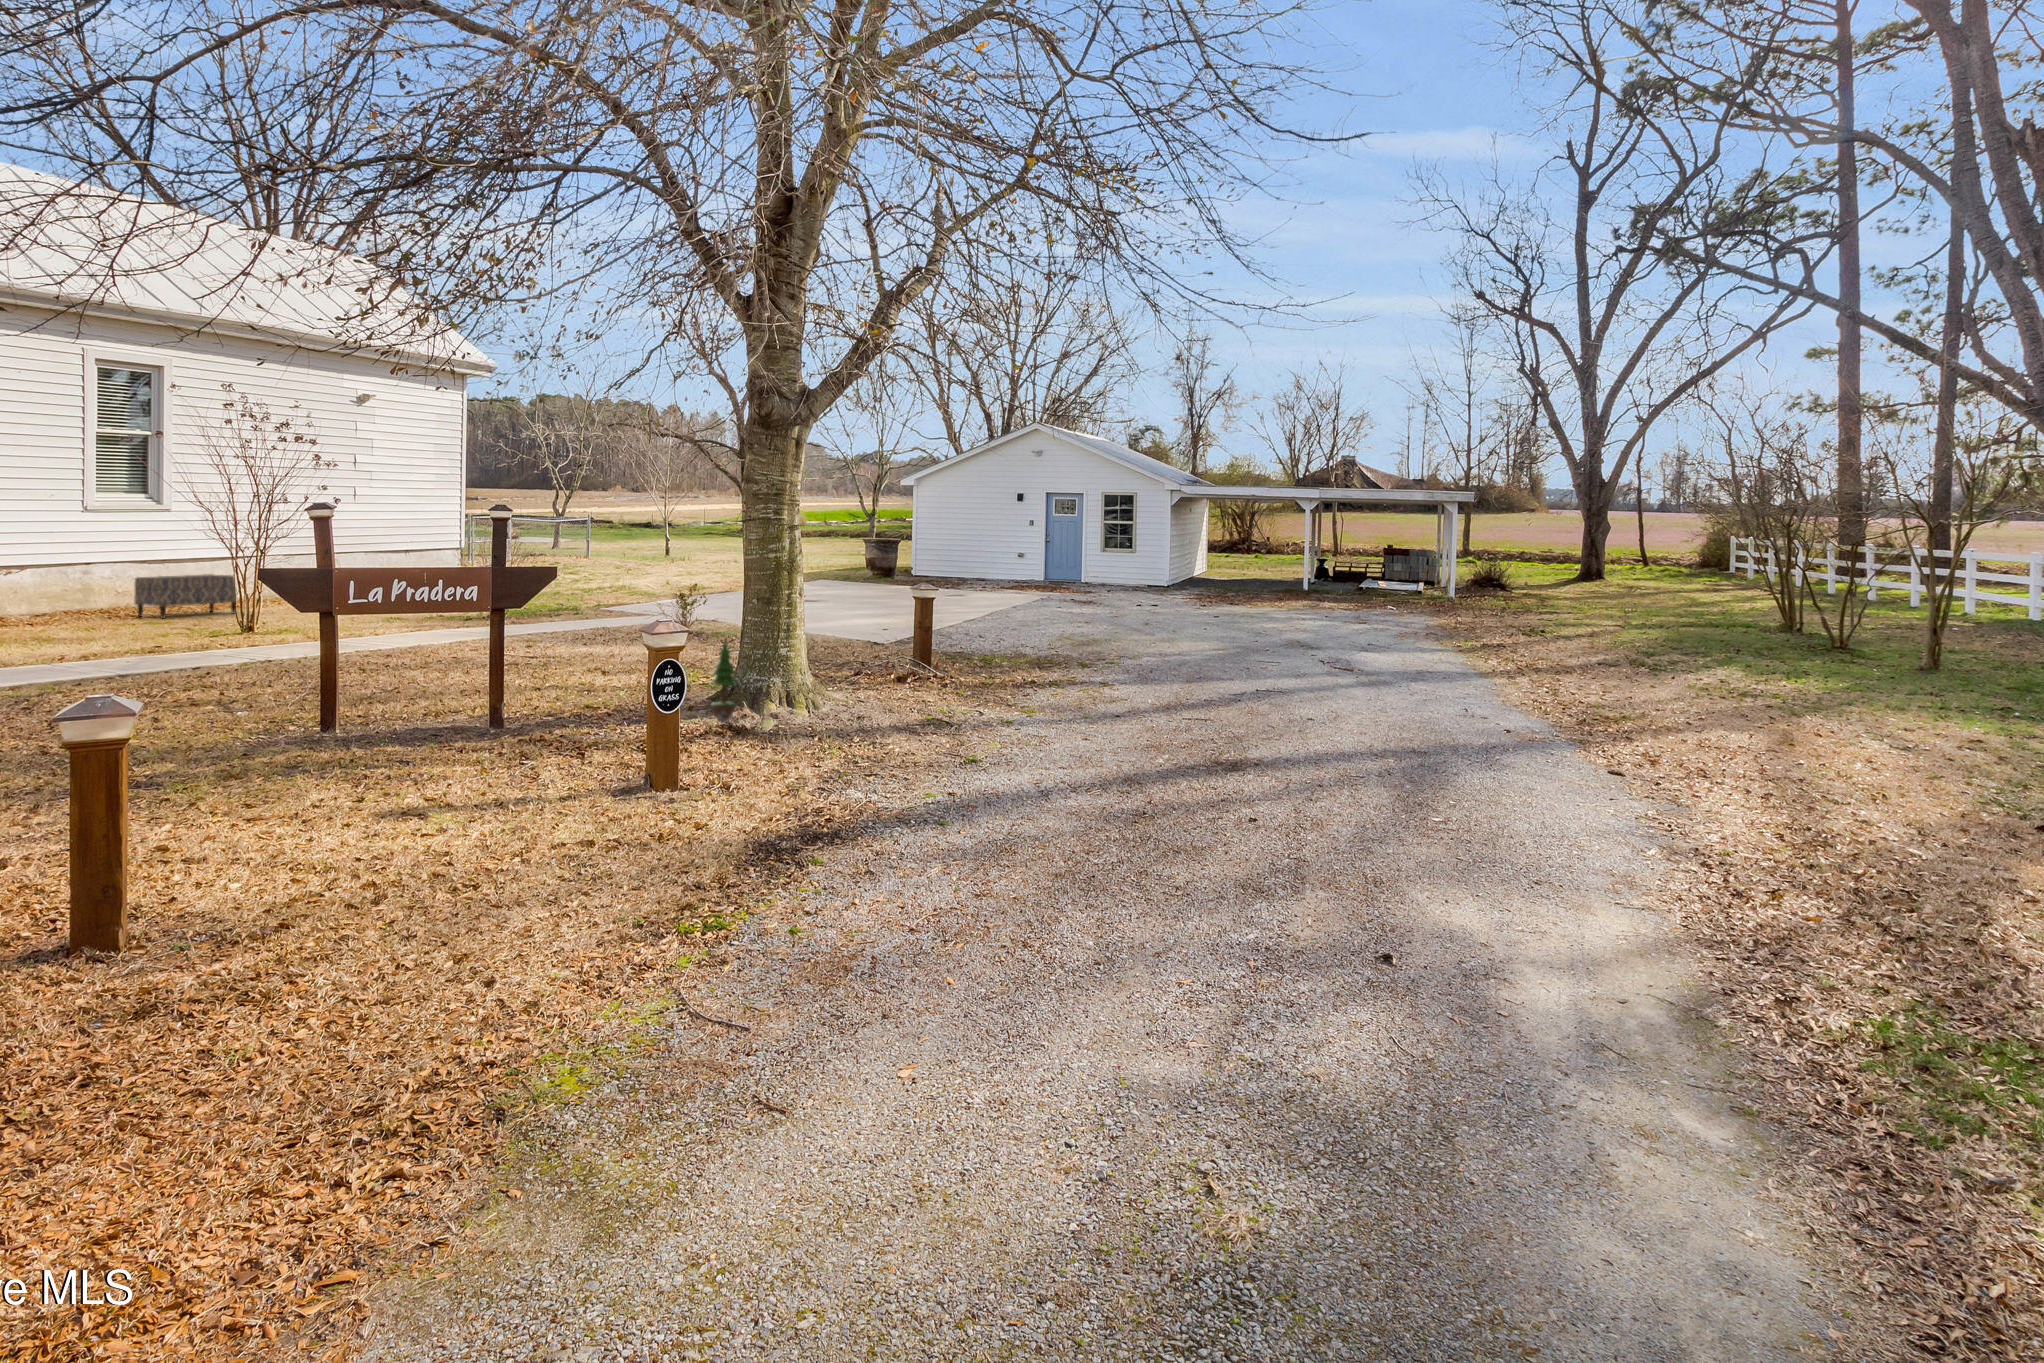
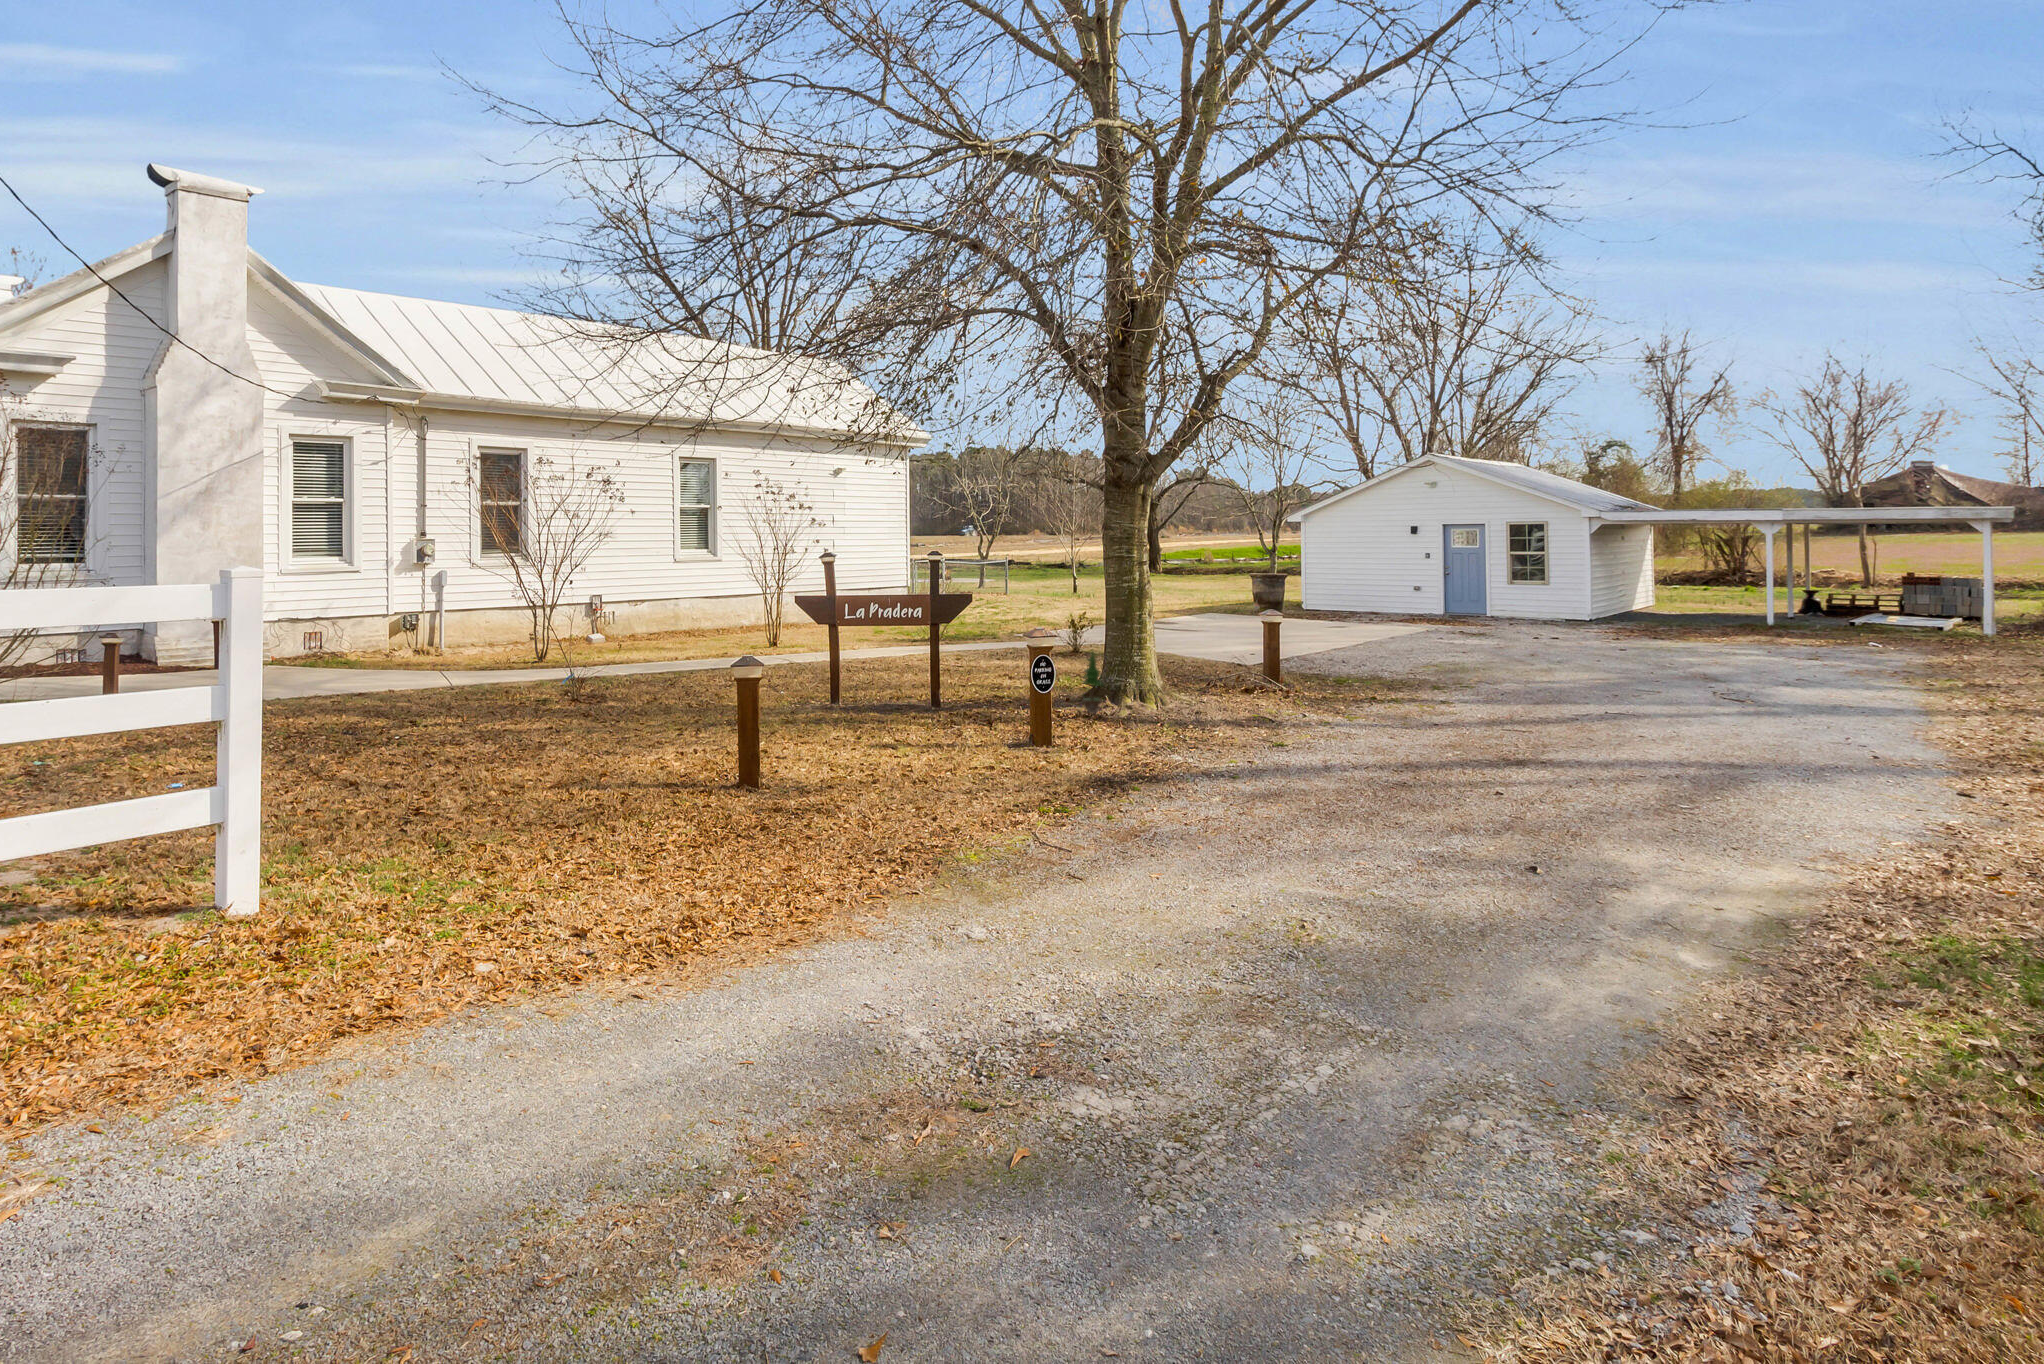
bench: present [134,574,236,619] -> none [672,602,739,635]

